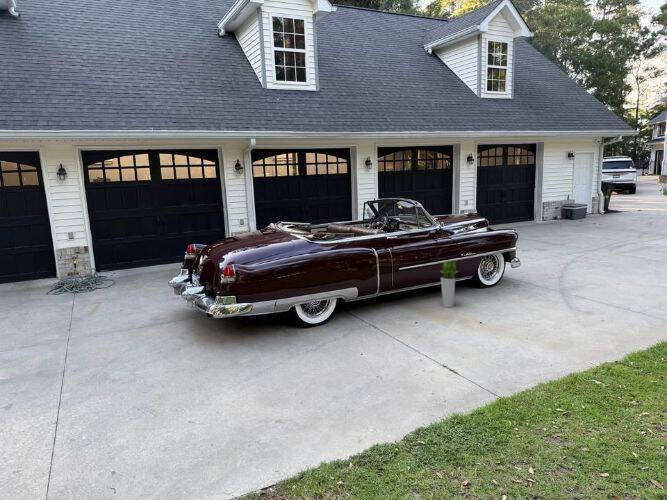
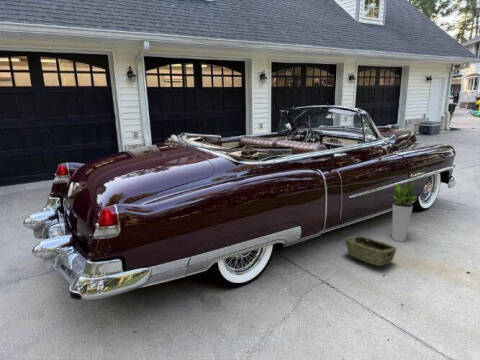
woven basket: none [396,300,431,319] -> present [345,236,396,266]

